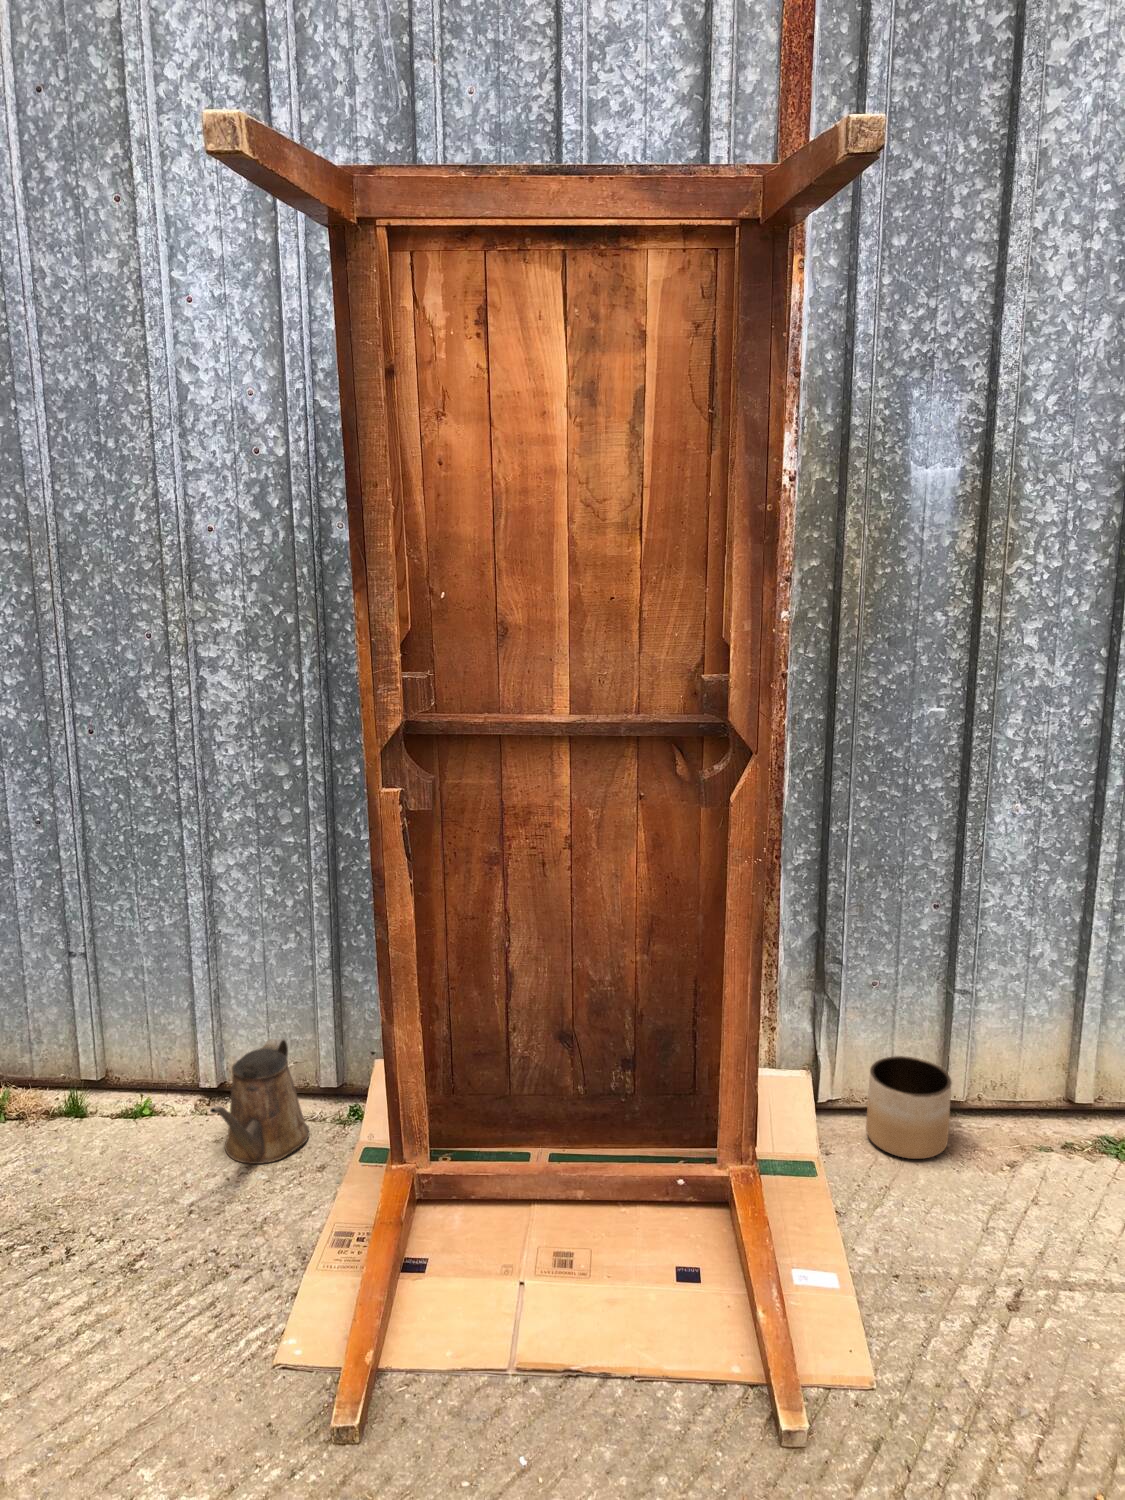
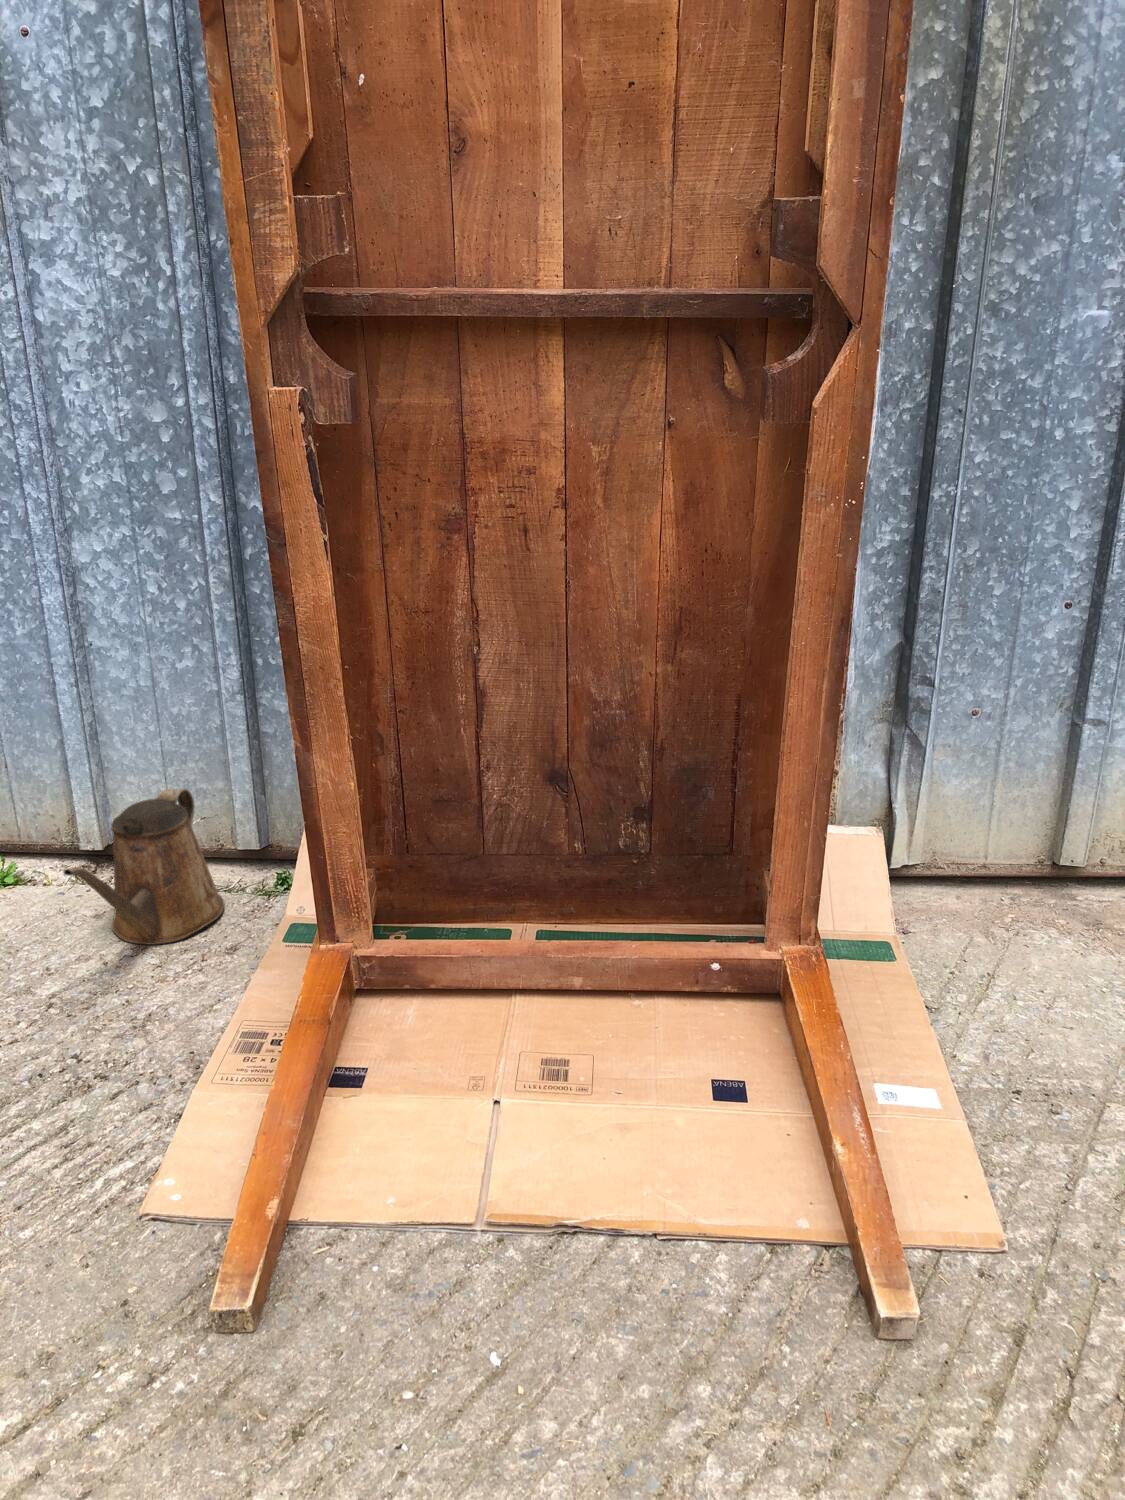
planter: present [866,1056,951,1159] -> none [949,810,1072,938]

